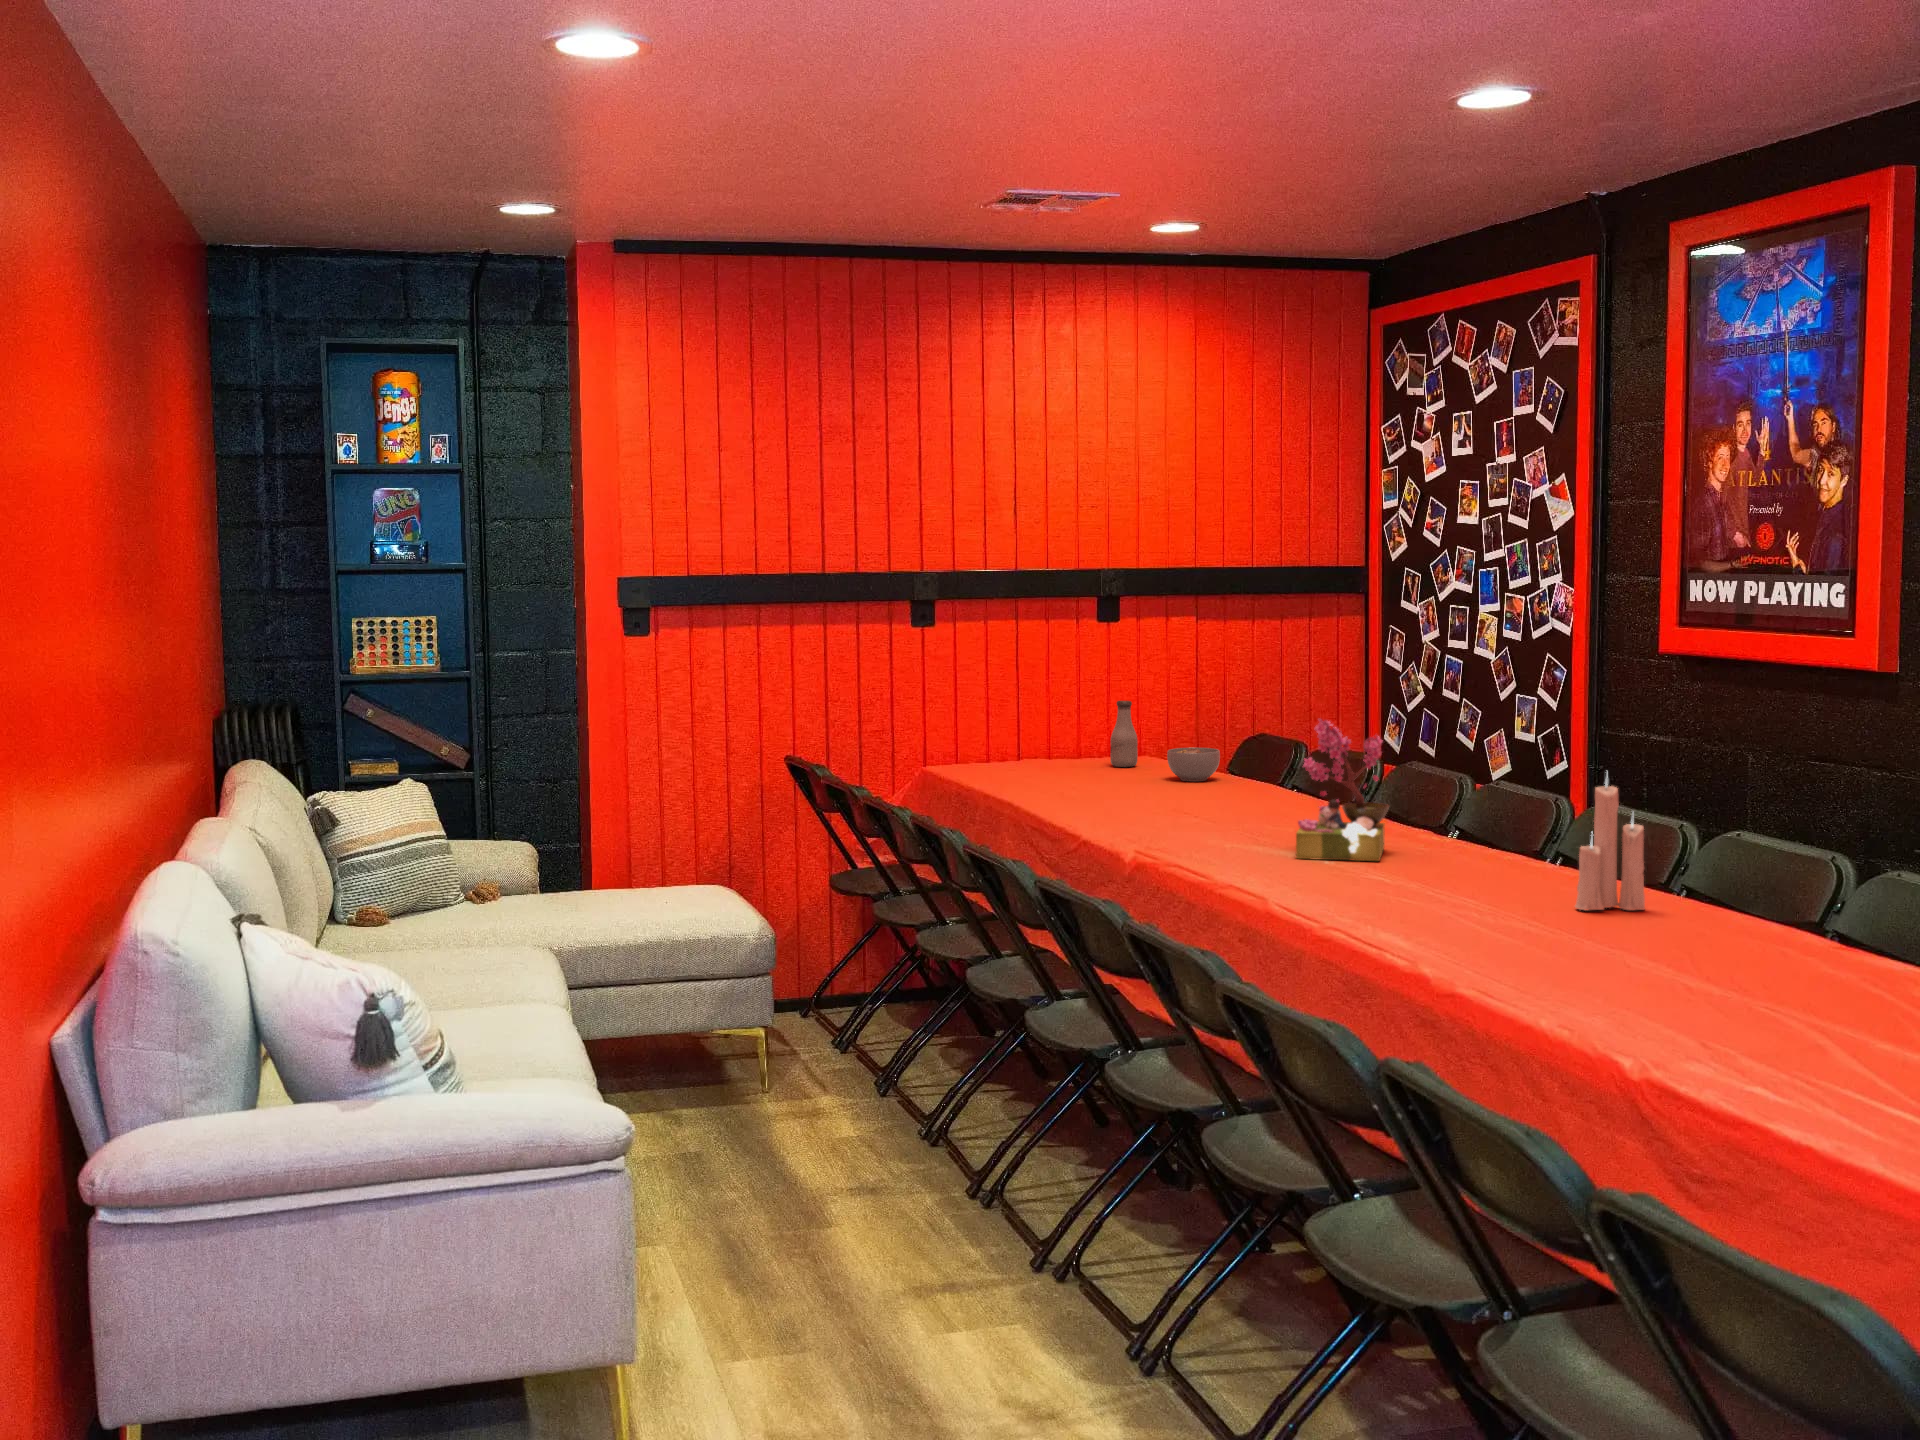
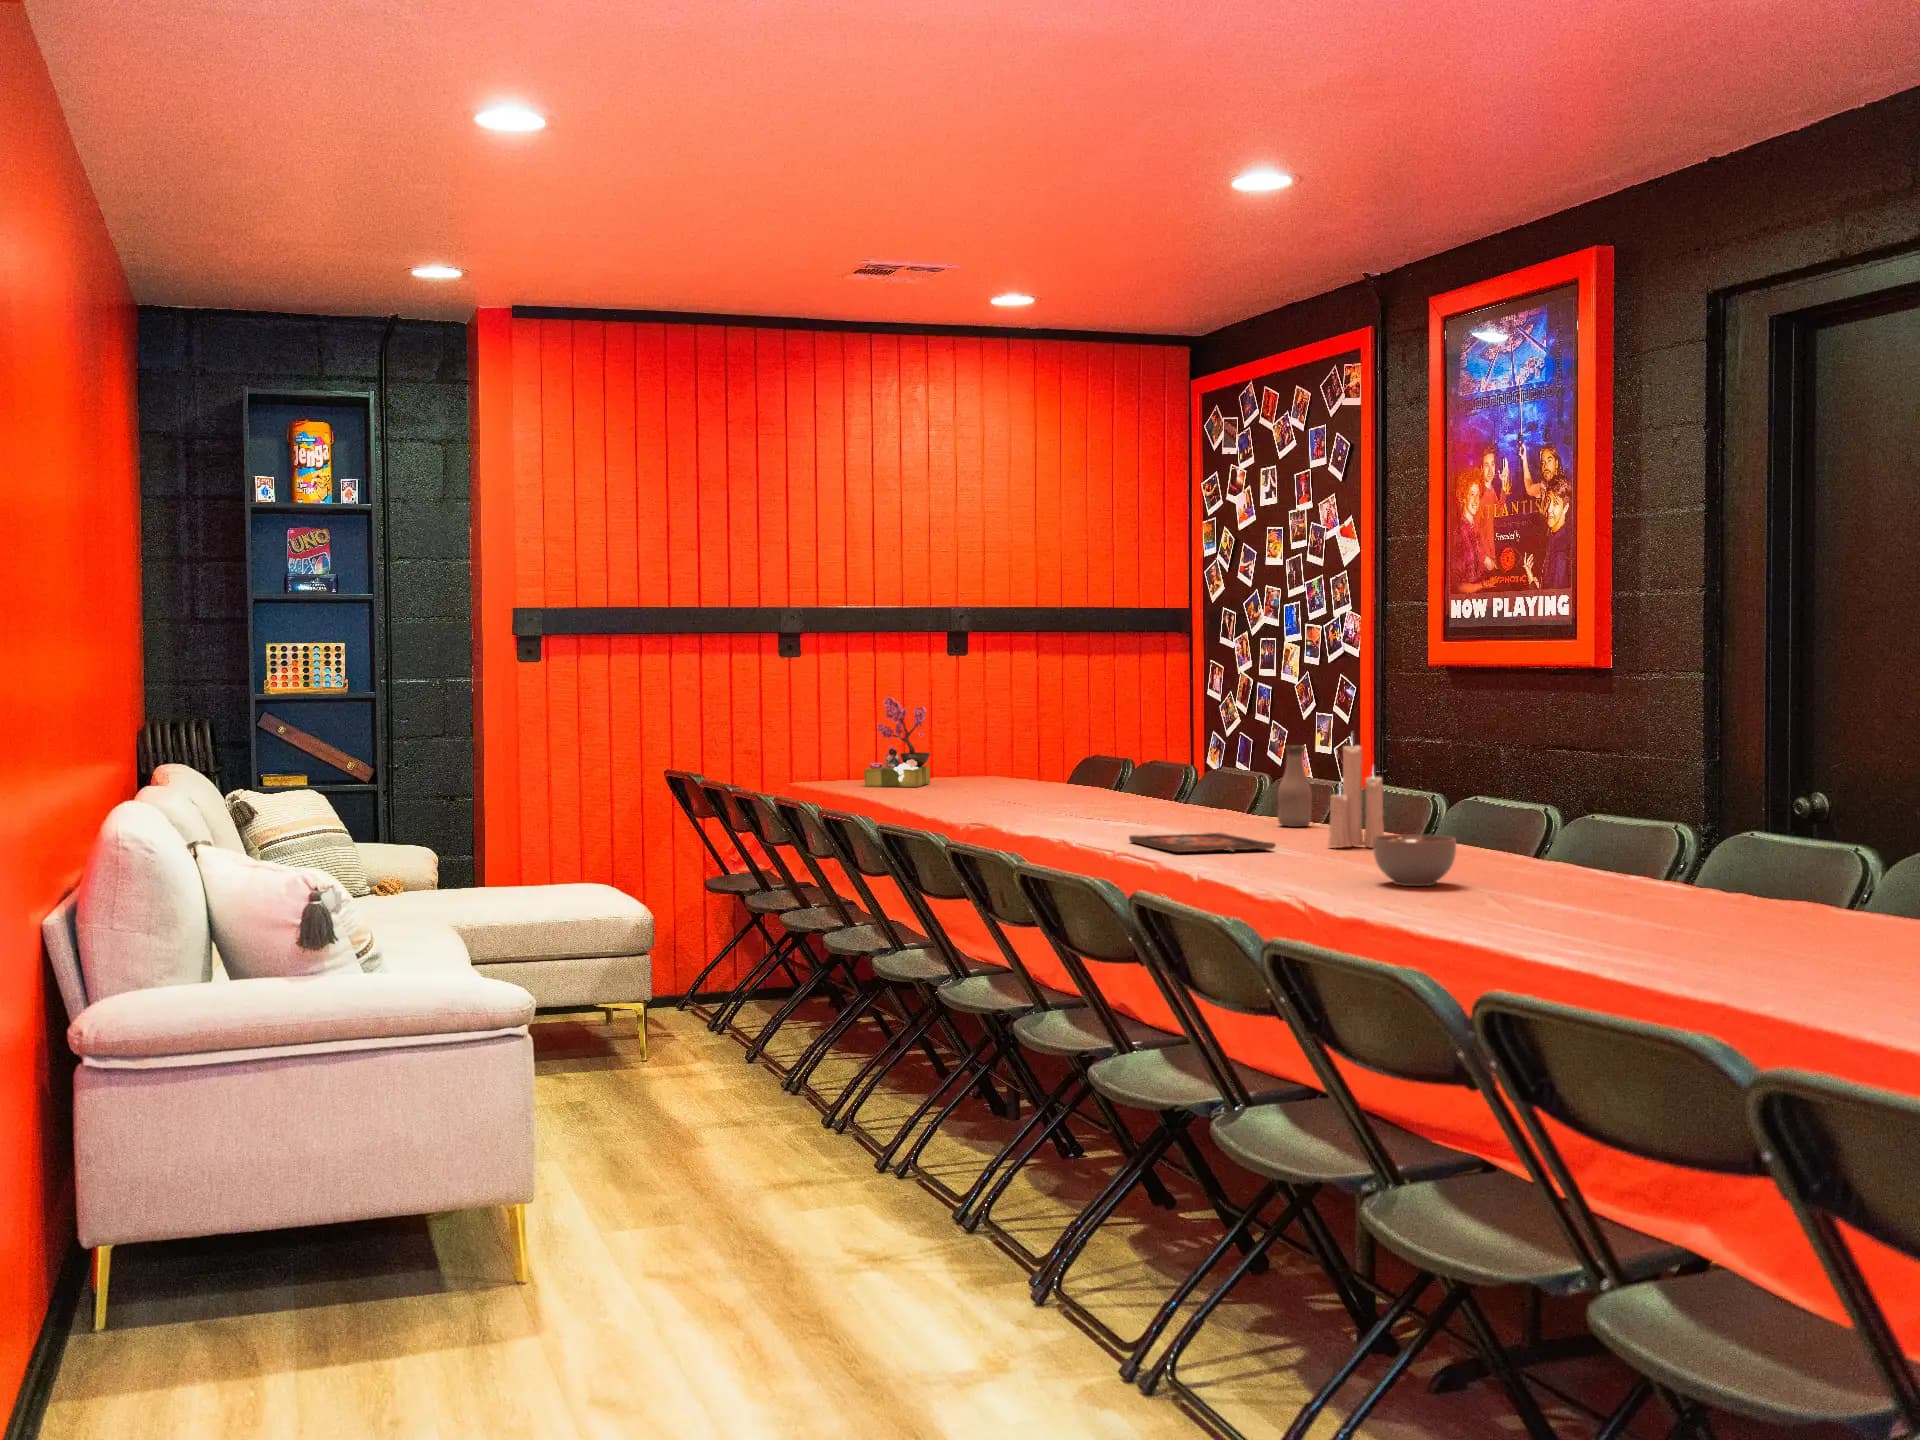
bottle: present [1110,701,1138,767] -> present [1278,745,1312,827]
flower arrangement: present [1296,719,1389,861] -> present [865,696,930,787]
soup bowl: present [1167,748,1220,781] -> present [1373,834,1456,886]
board game: none [1331,882,1514,920] -> present [1129,833,1276,852]

